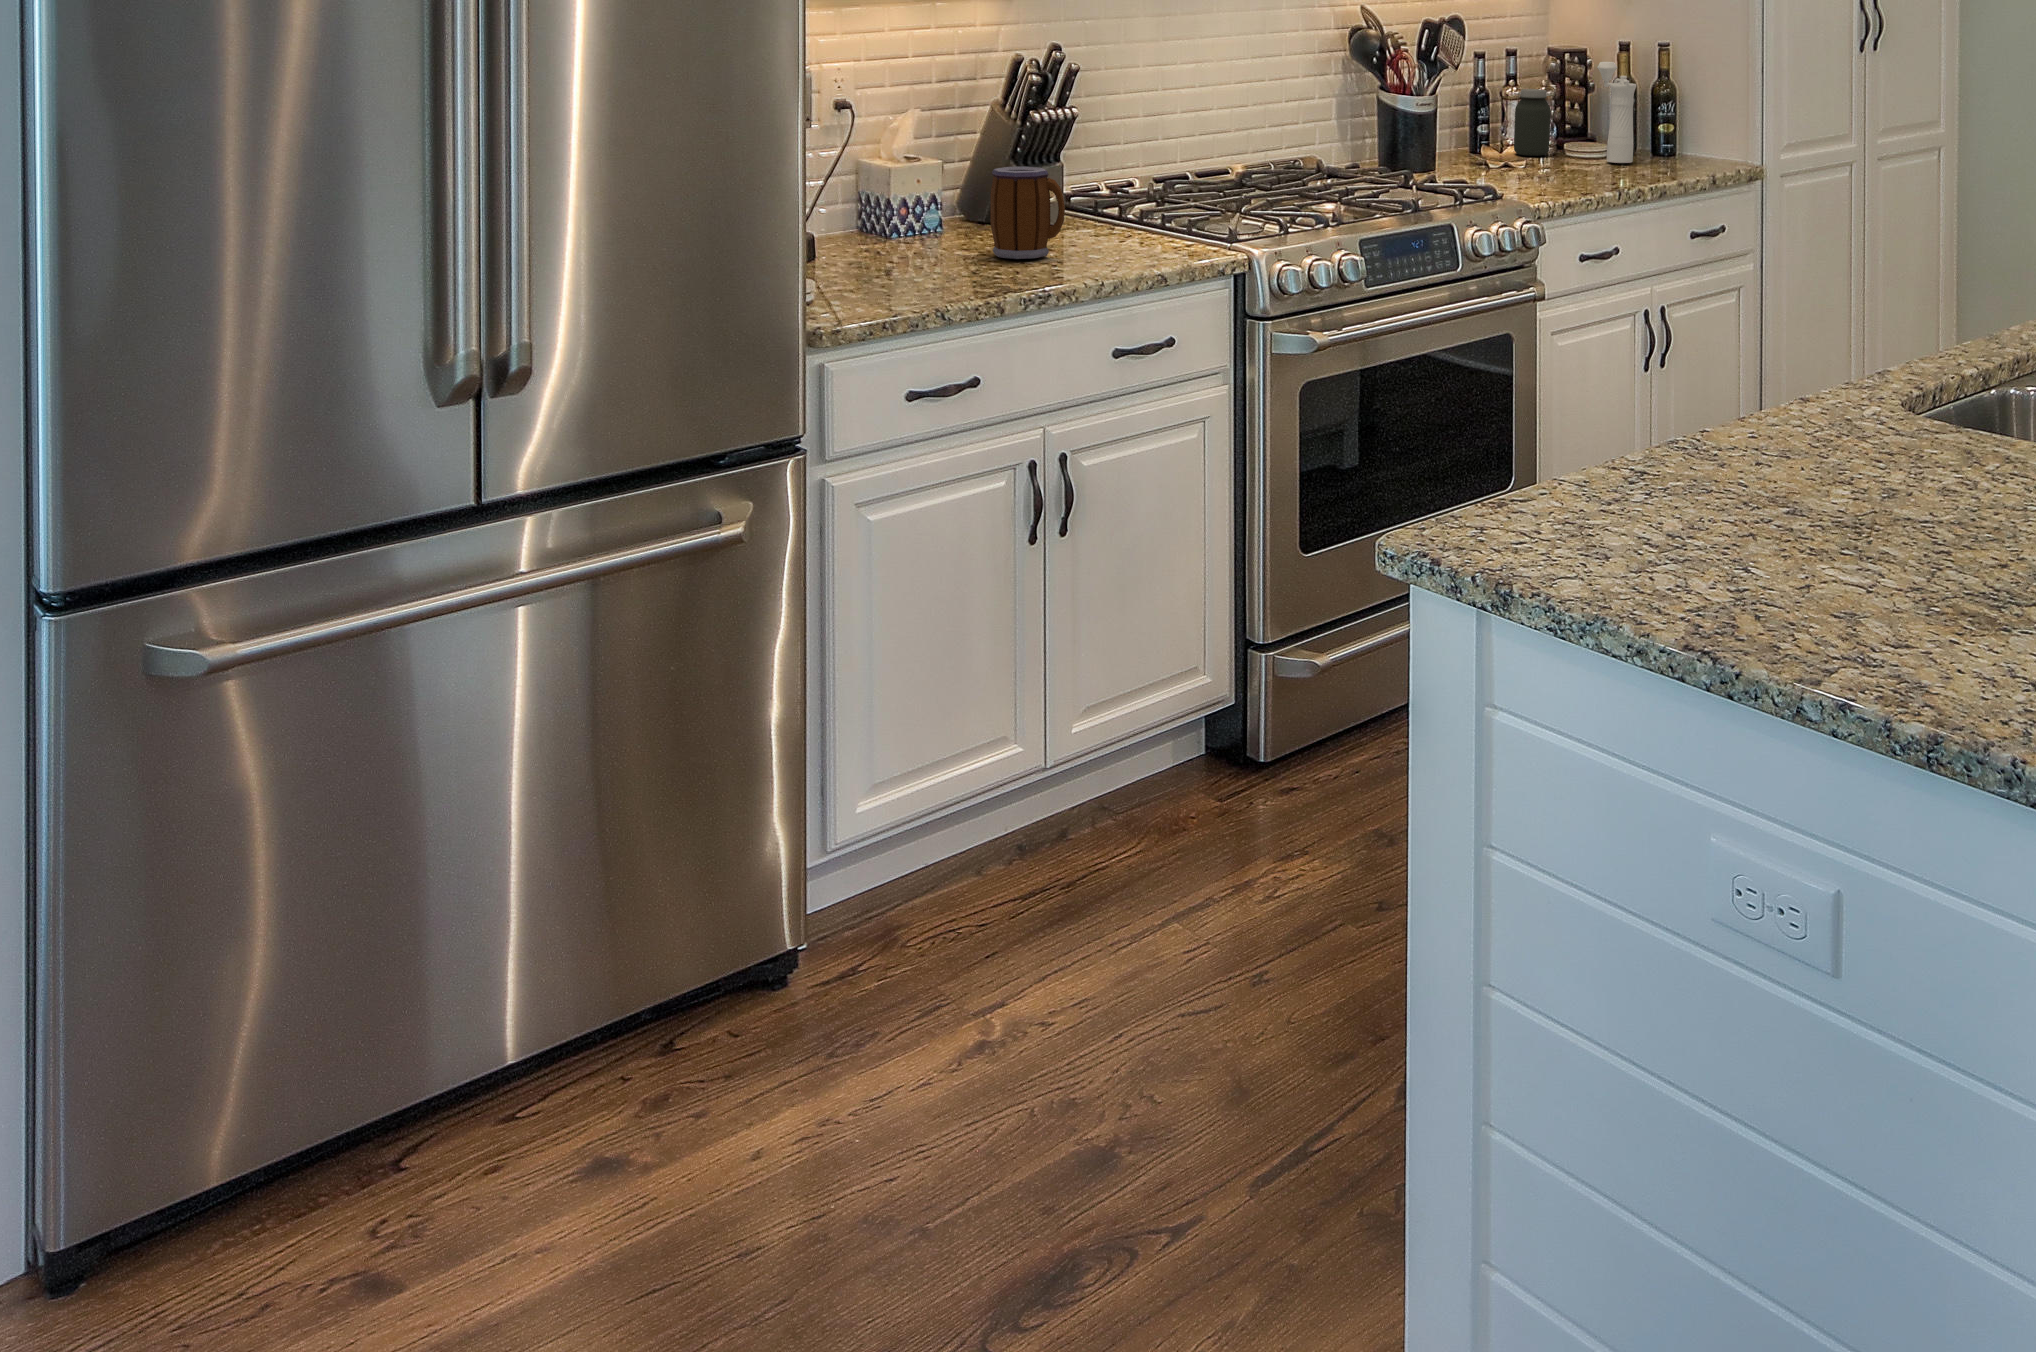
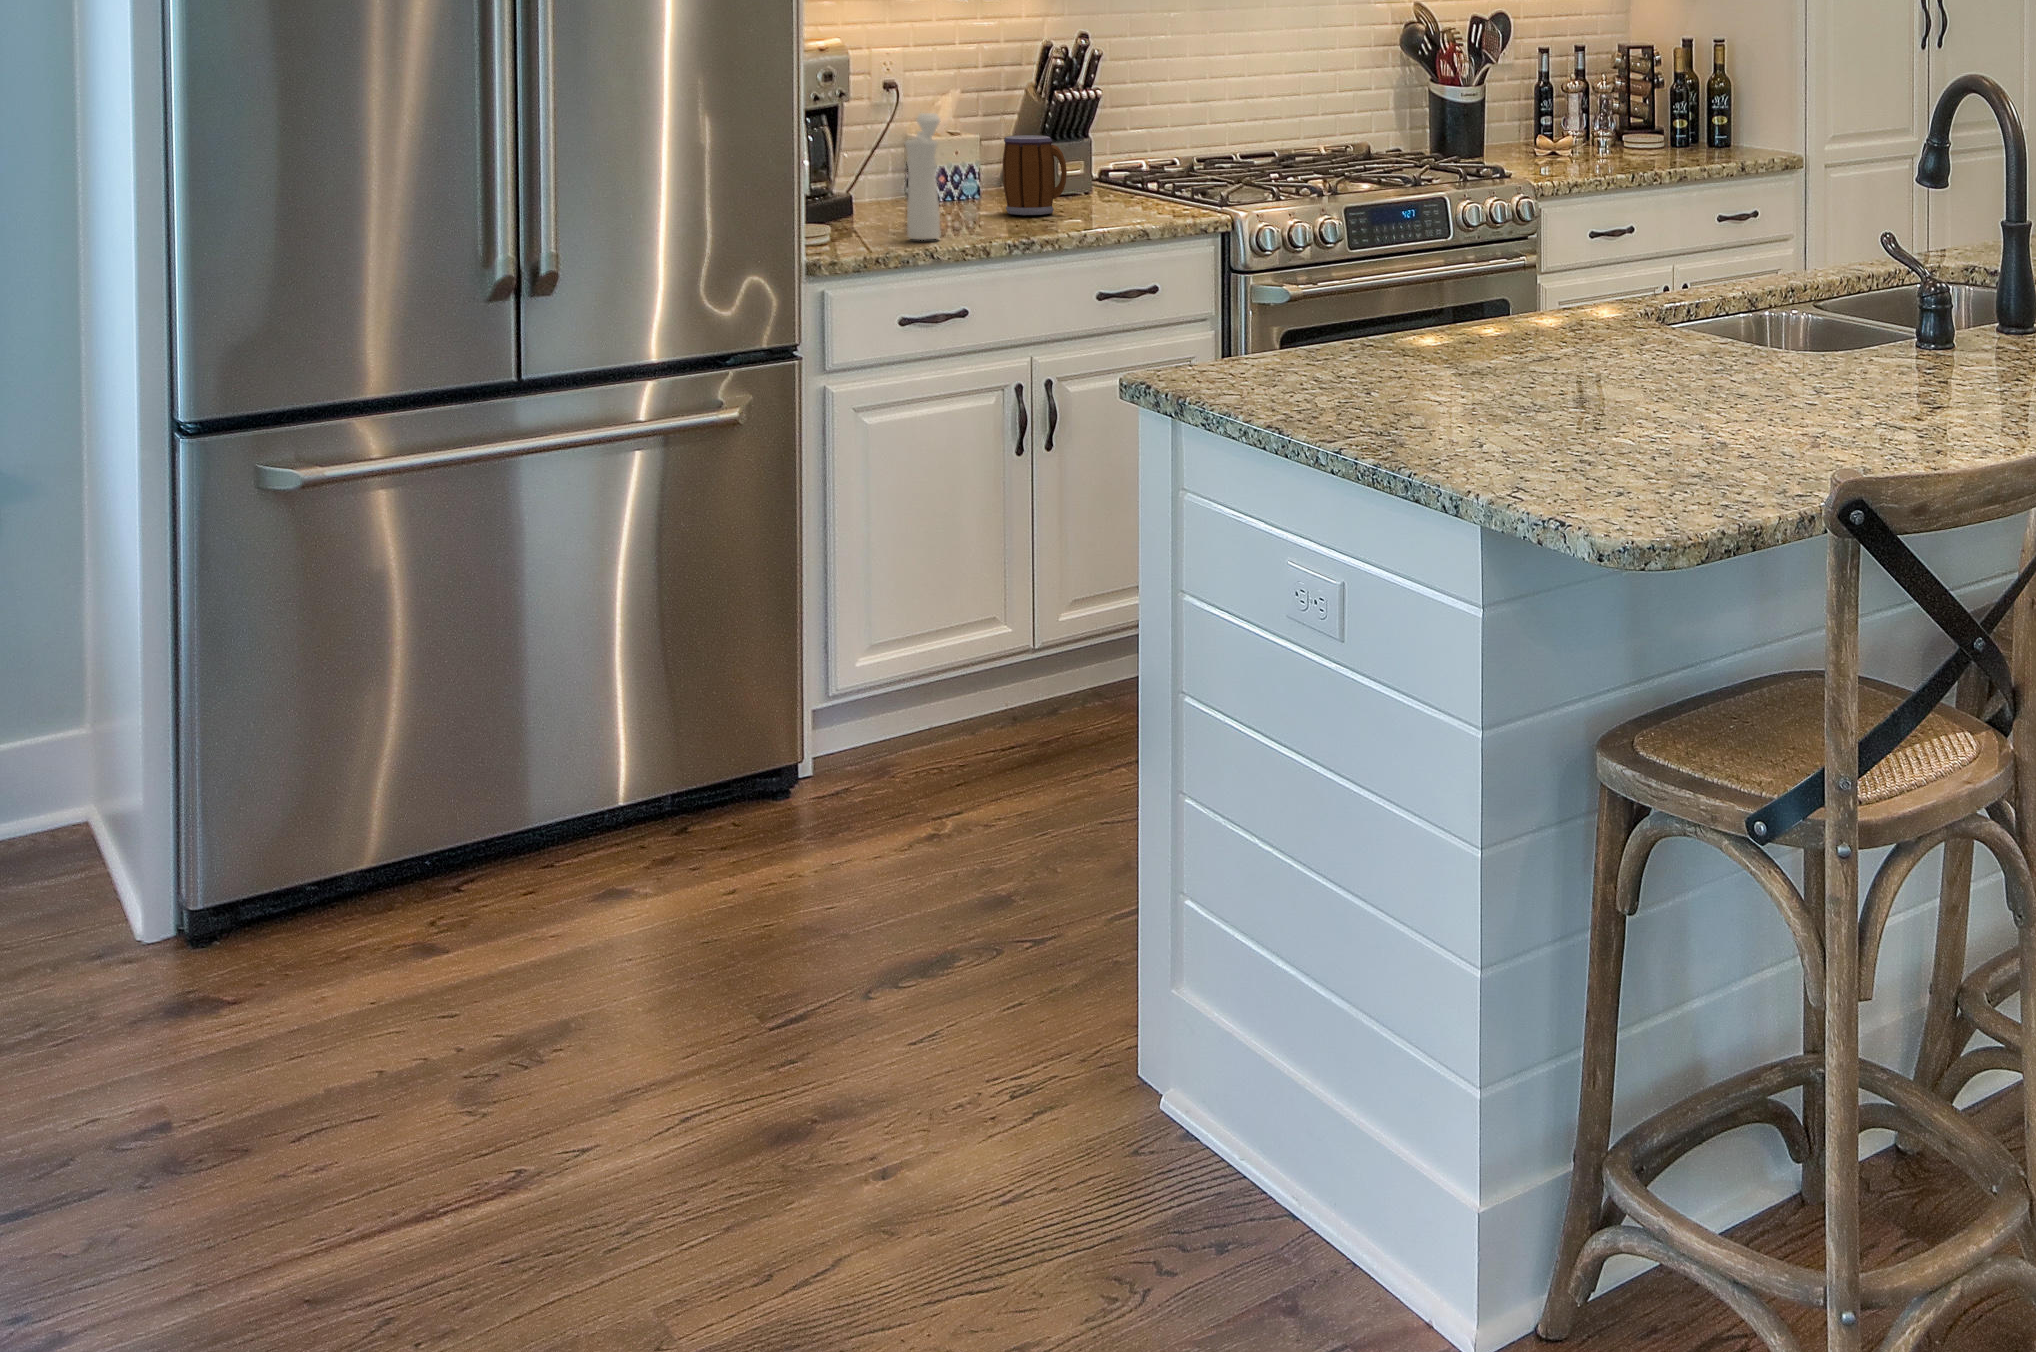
pepper mill: present [1597,62,1636,163] -> present [904,113,940,240]
jar: present [1514,89,1551,156] -> none [1570,82,1604,145]

